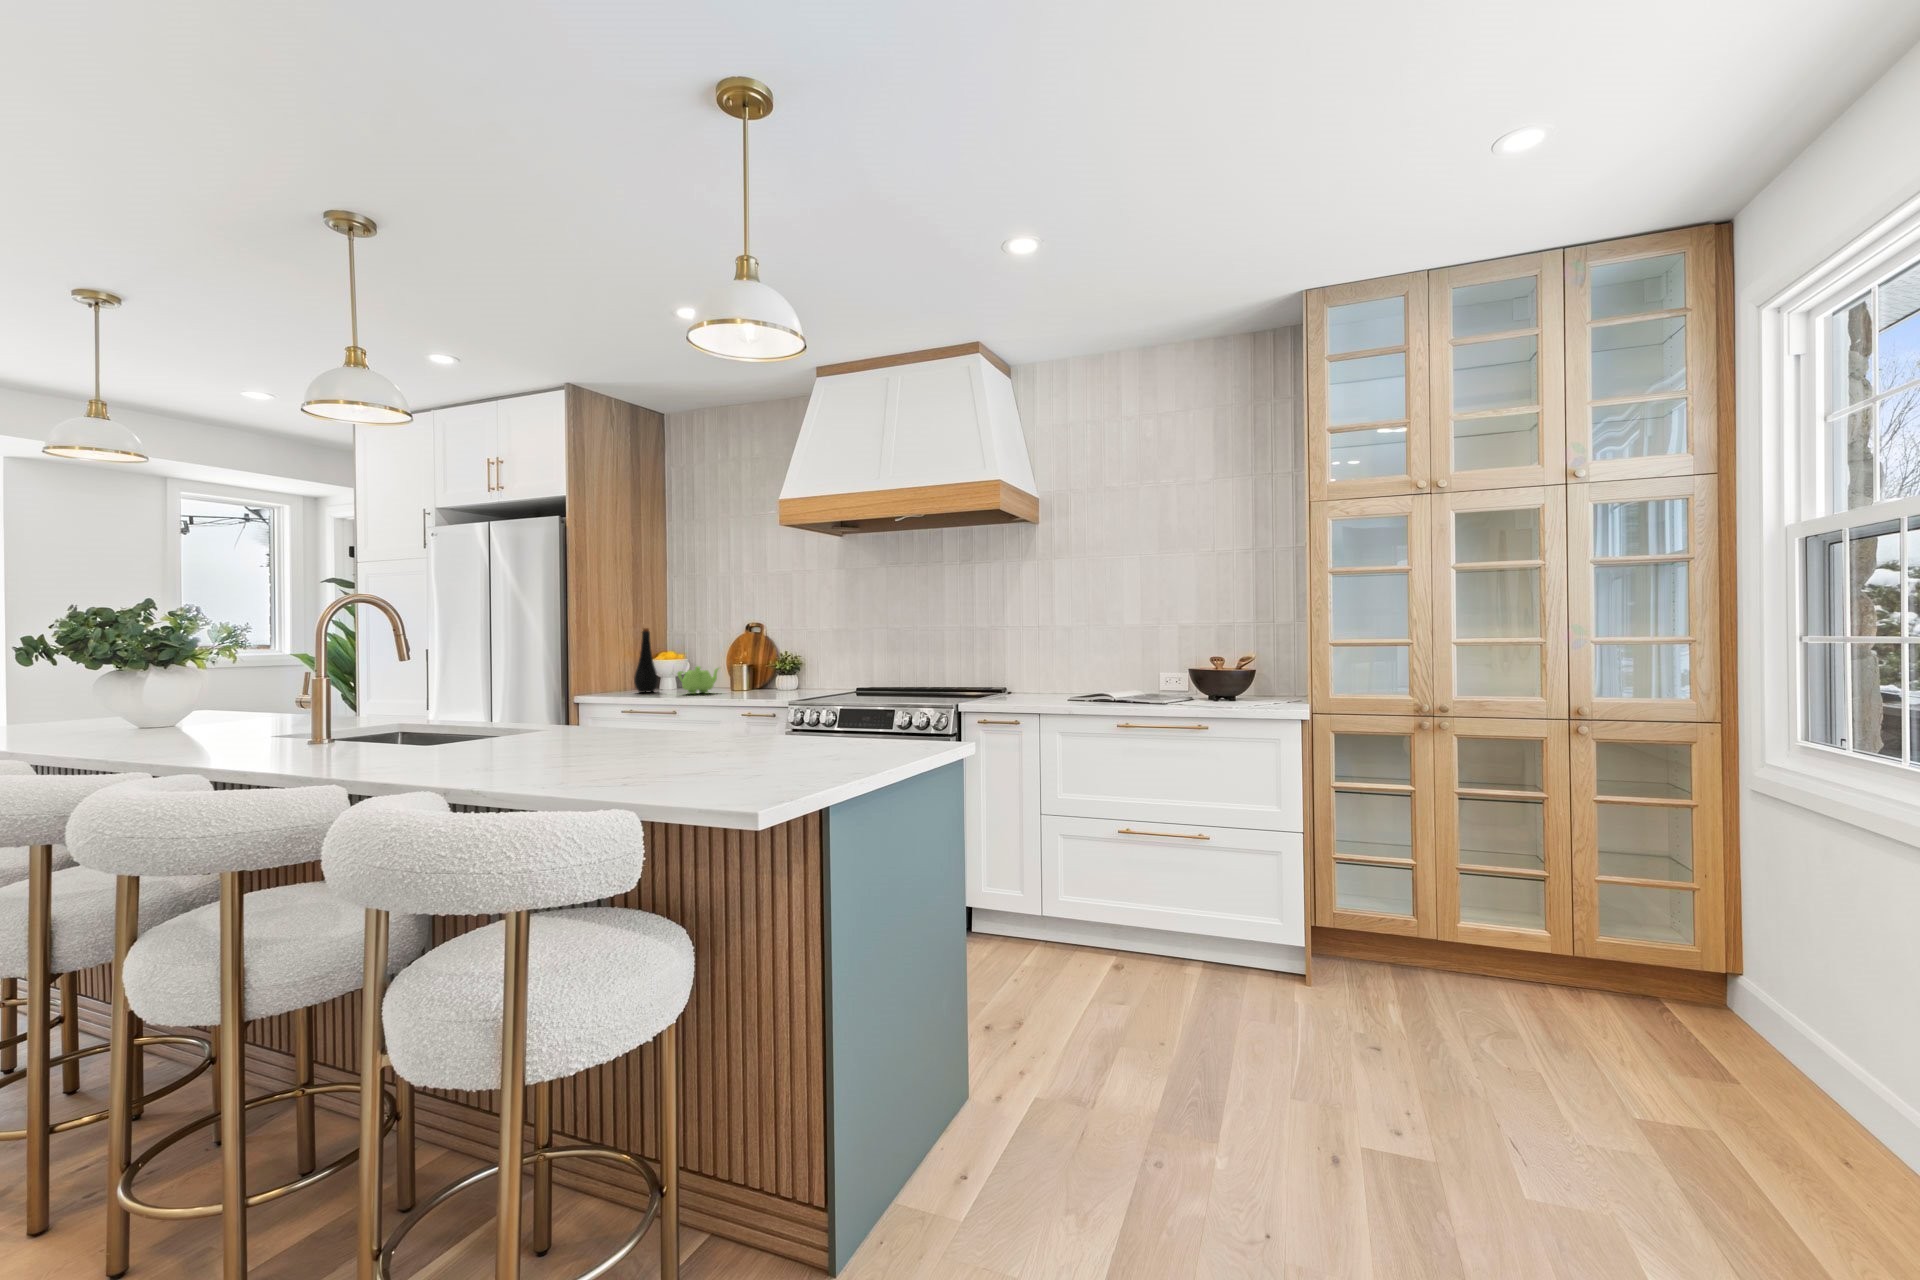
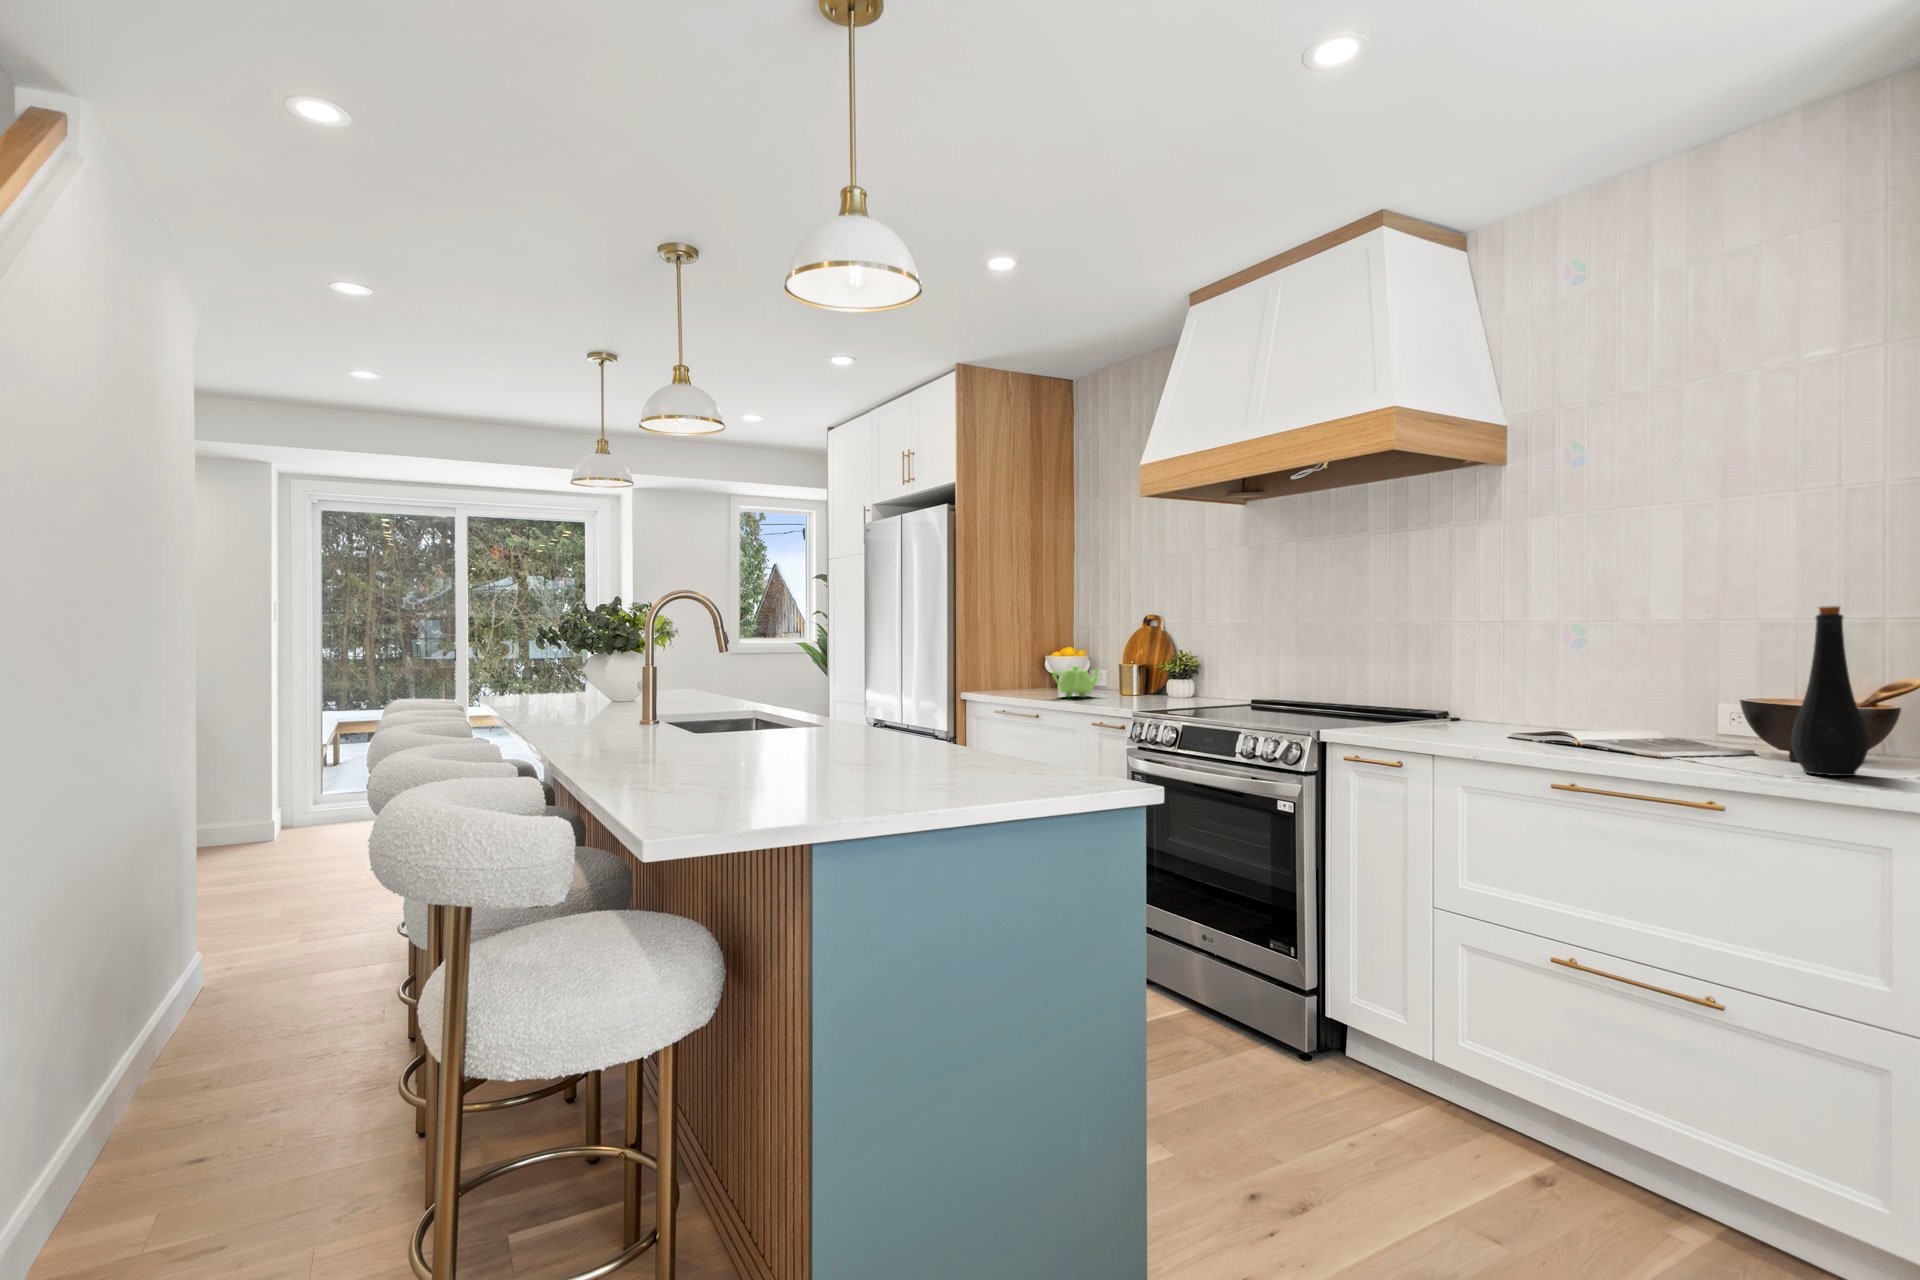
bottle: present [634,628,658,693] -> present [1791,606,1869,776]

